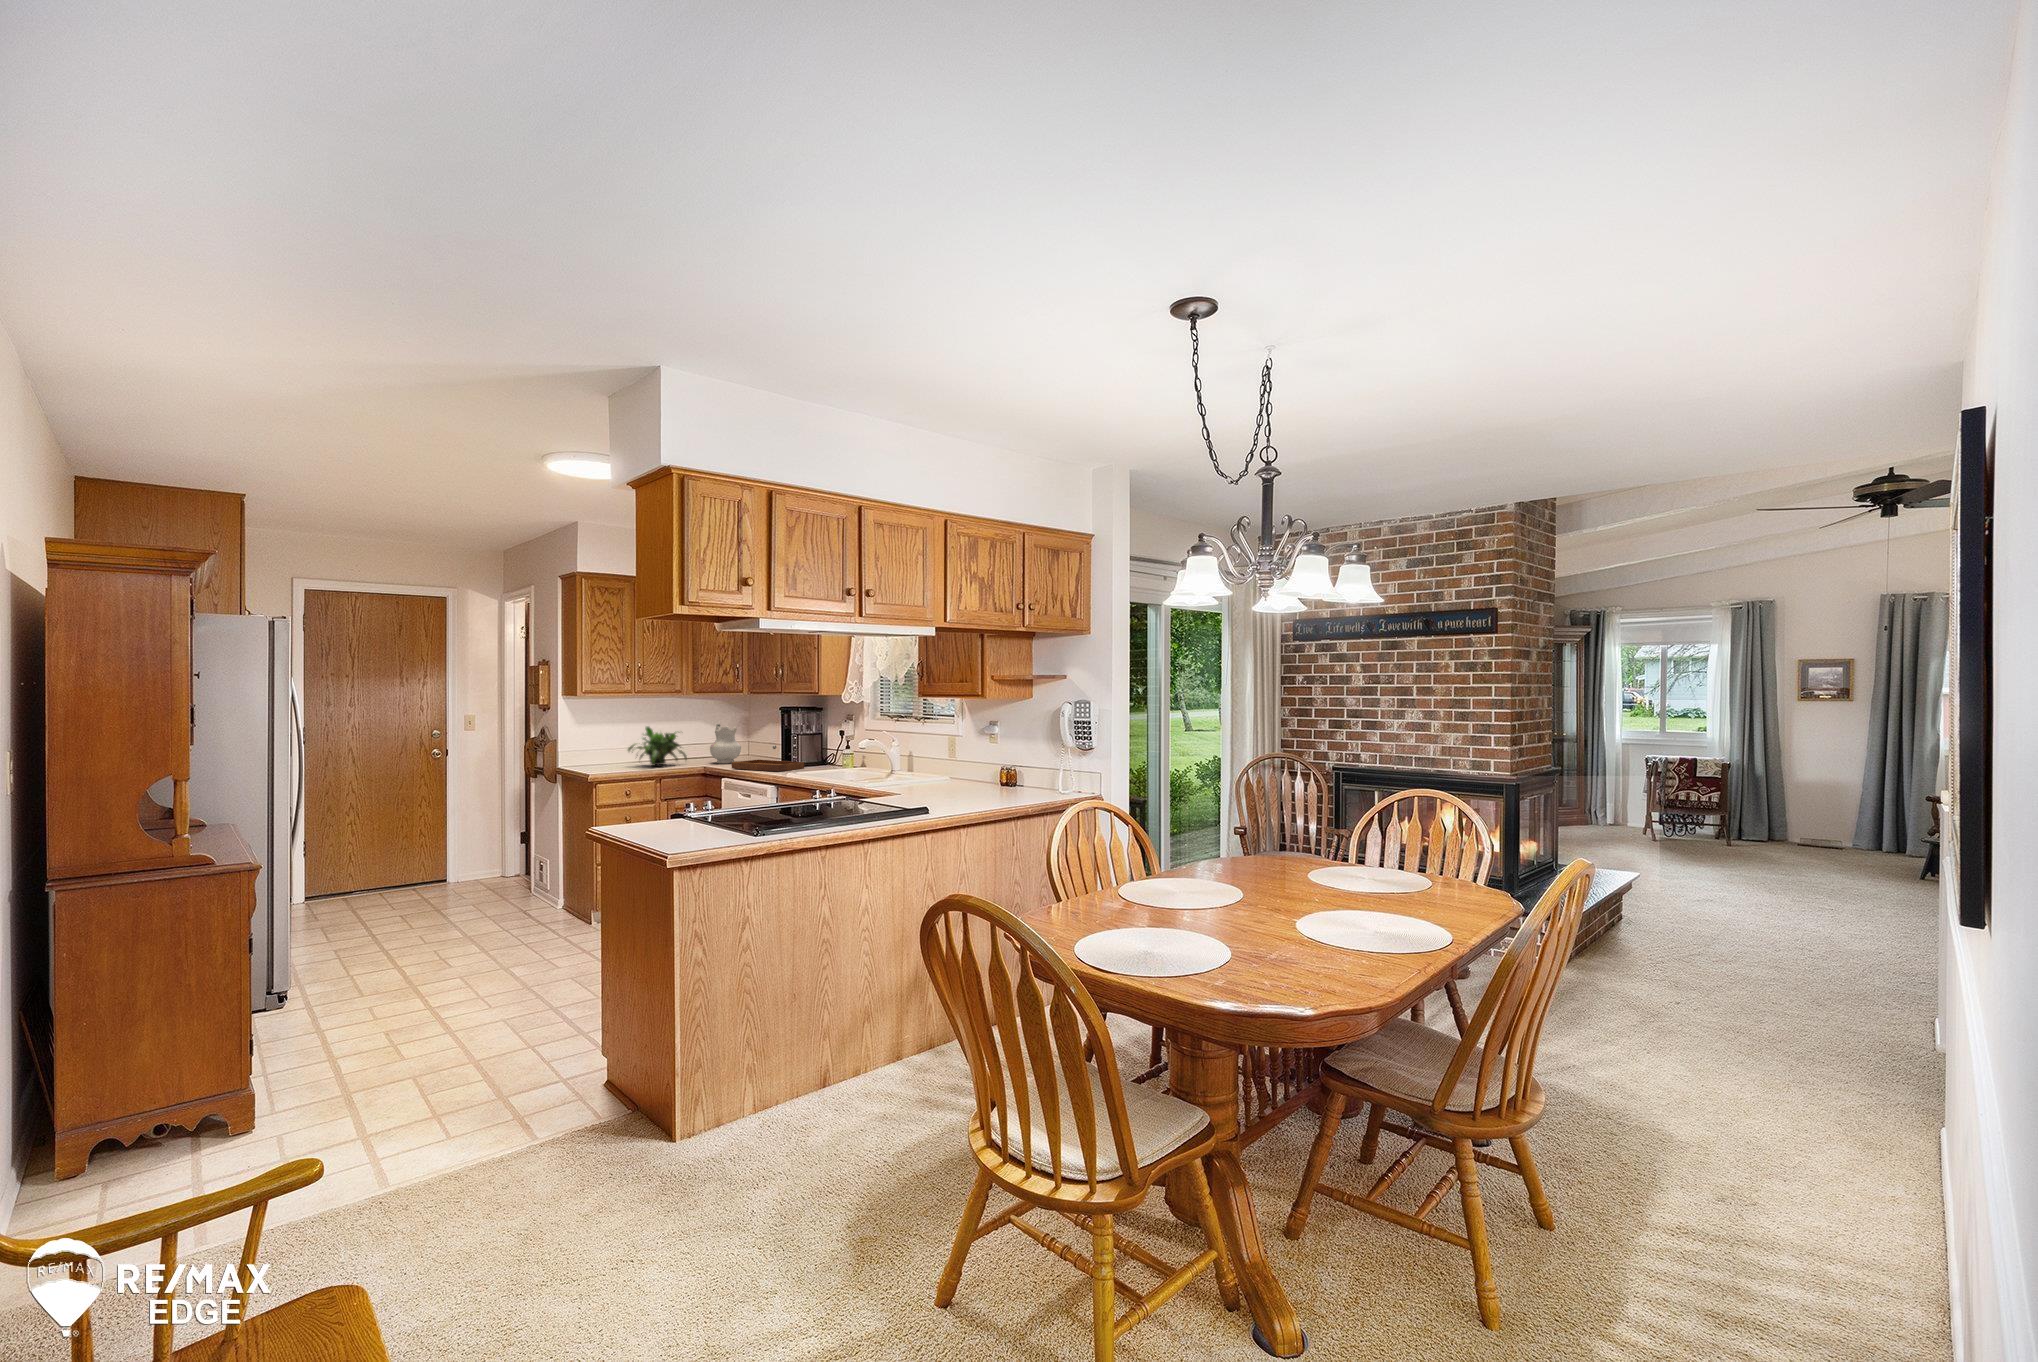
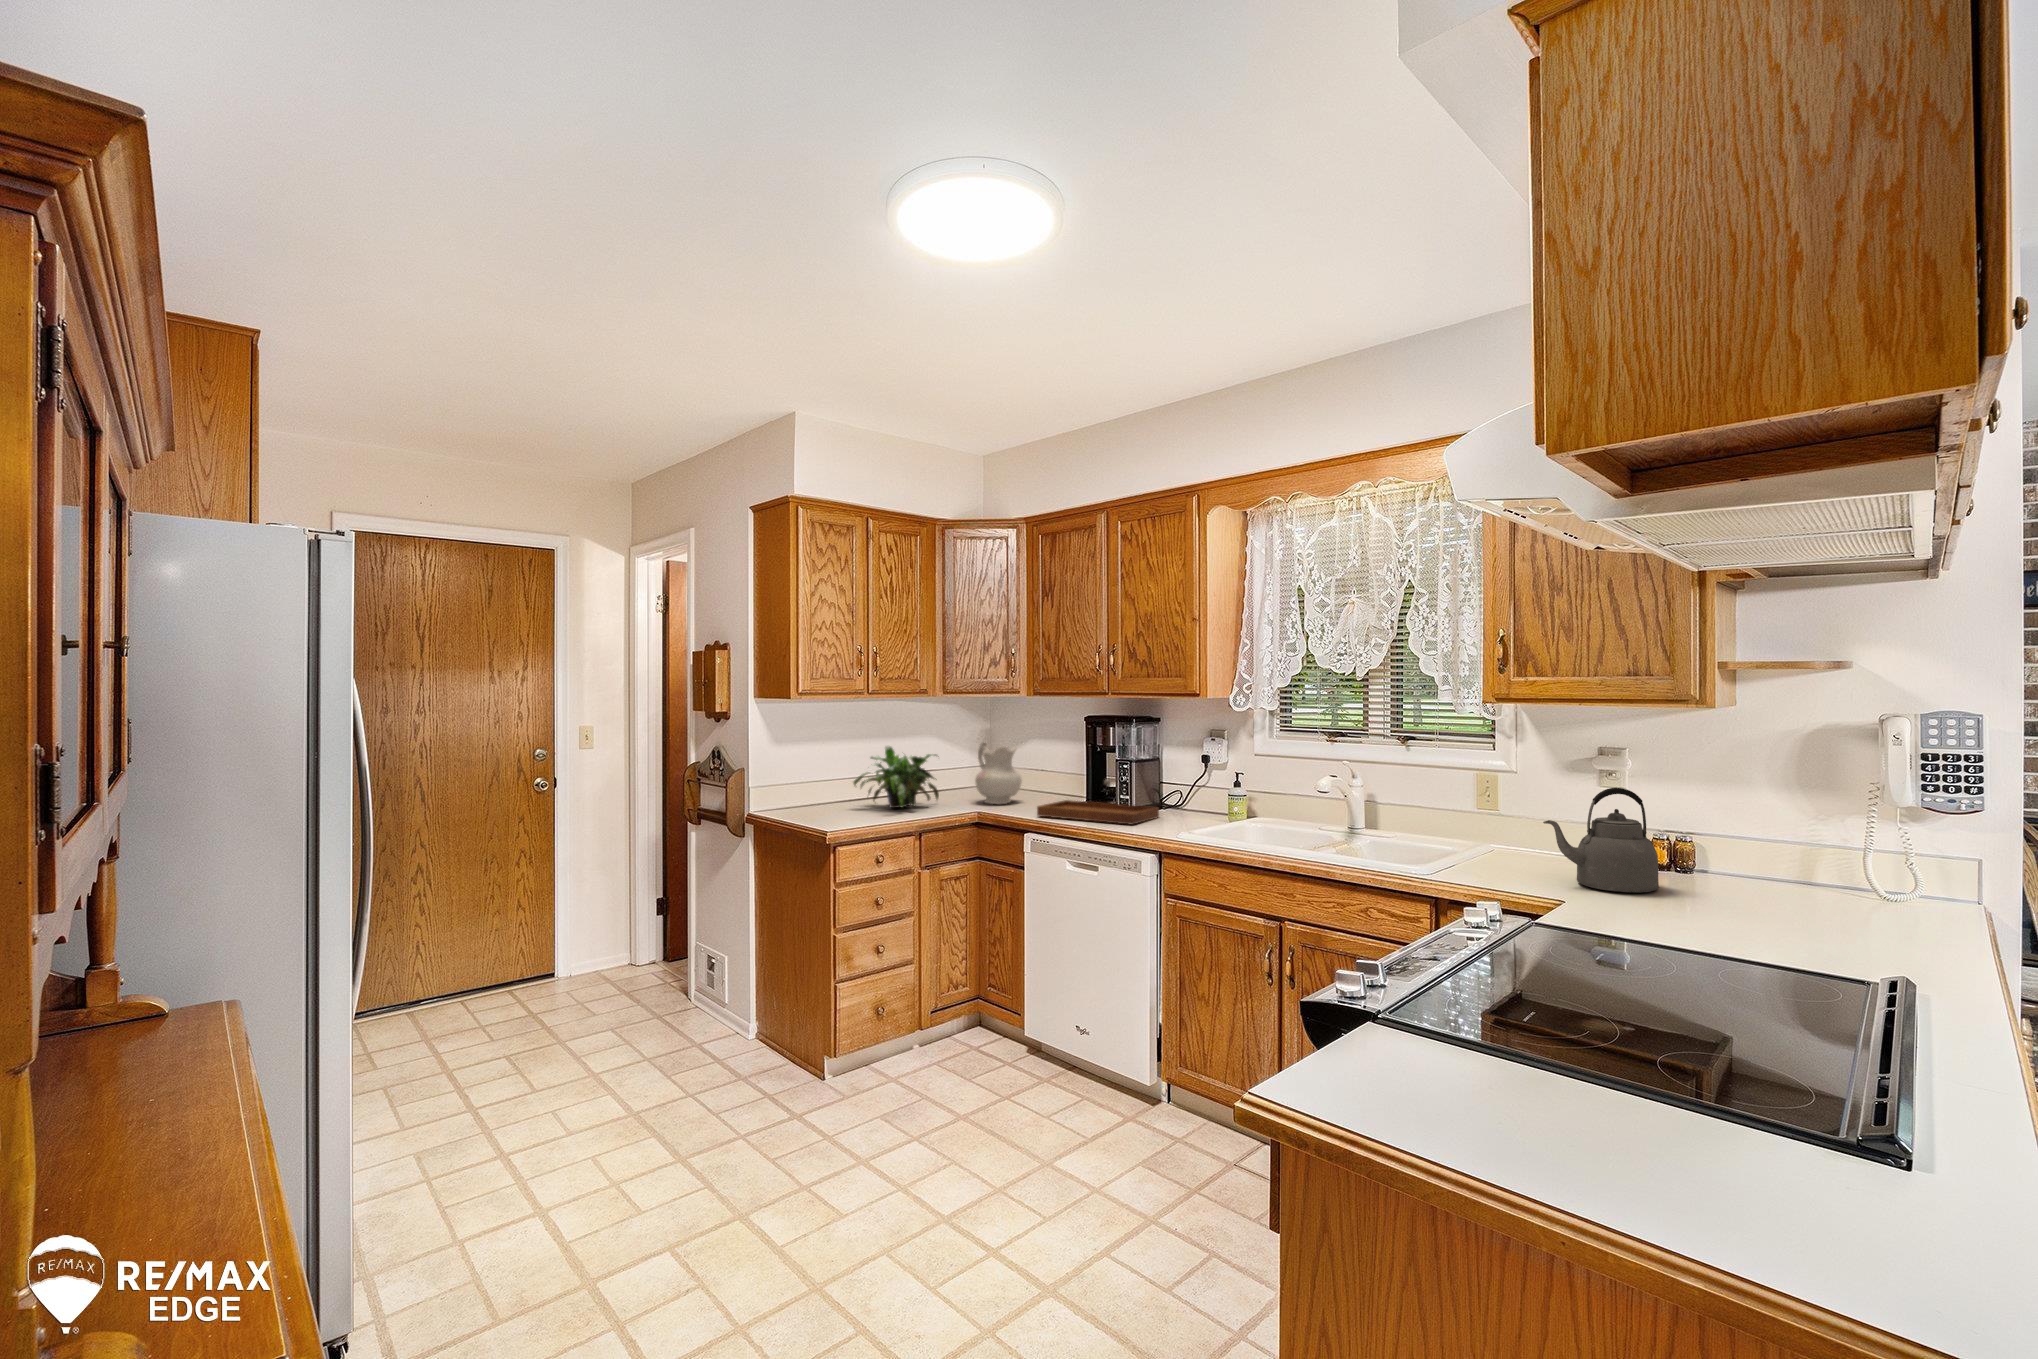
kettle: none [916,740,969,792] -> present [1543,788,1659,893]

